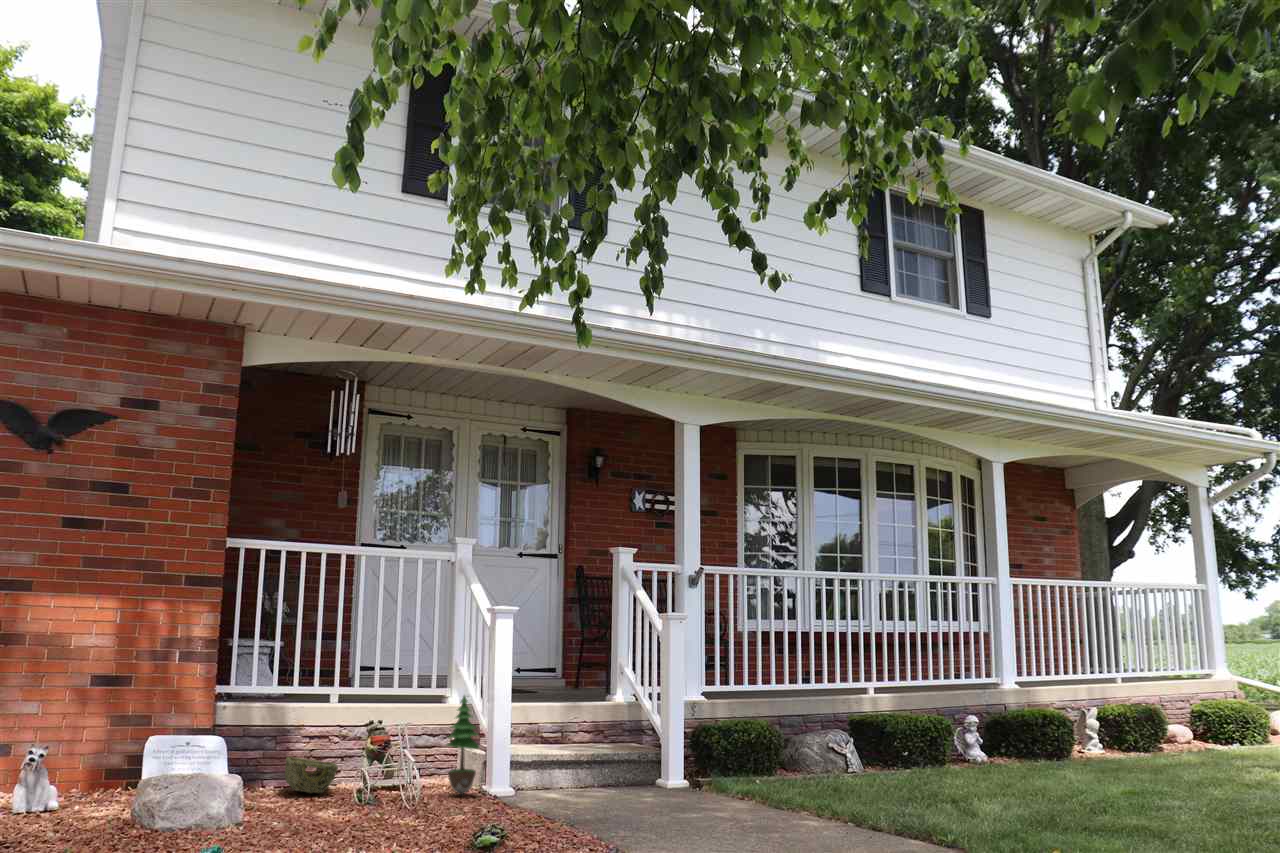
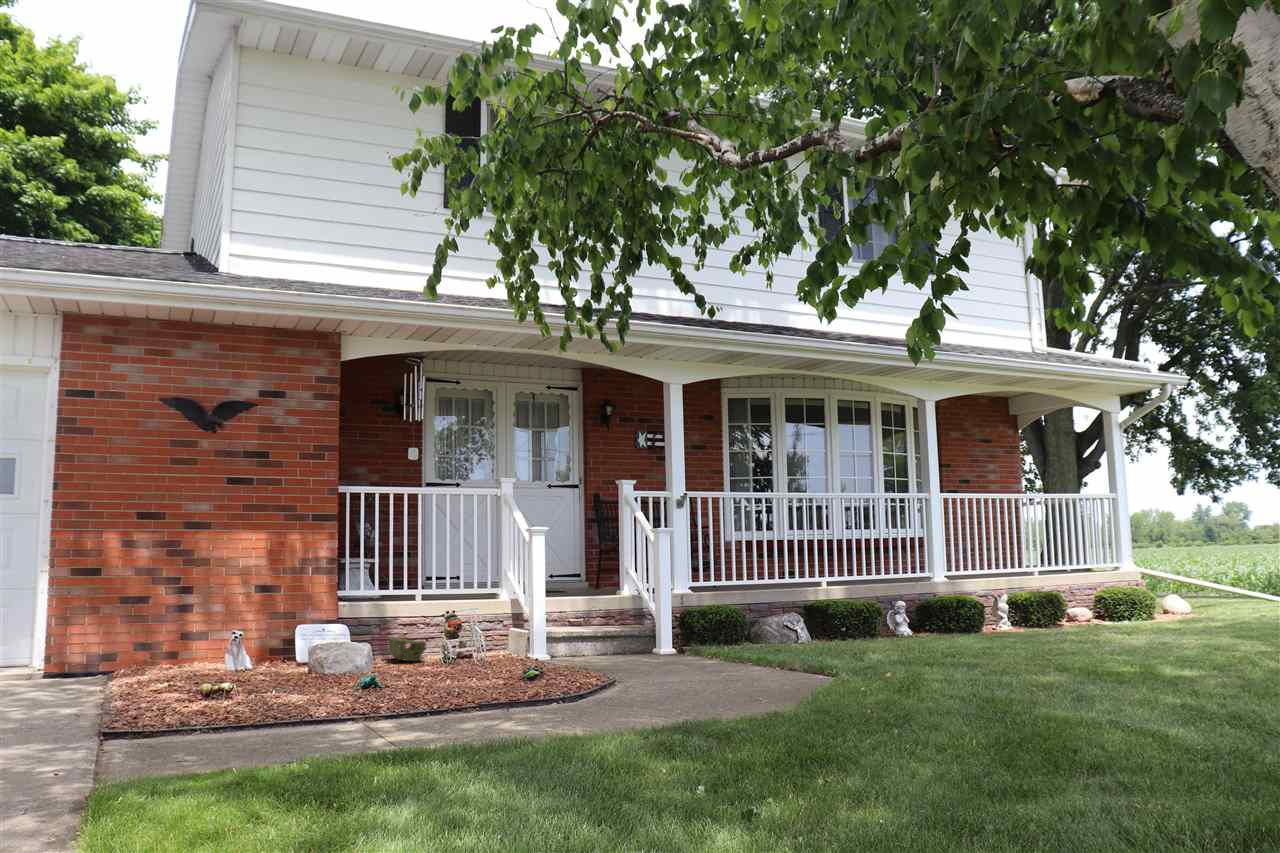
potted tree: present [447,696,479,795] -> none [499,591,524,661]

